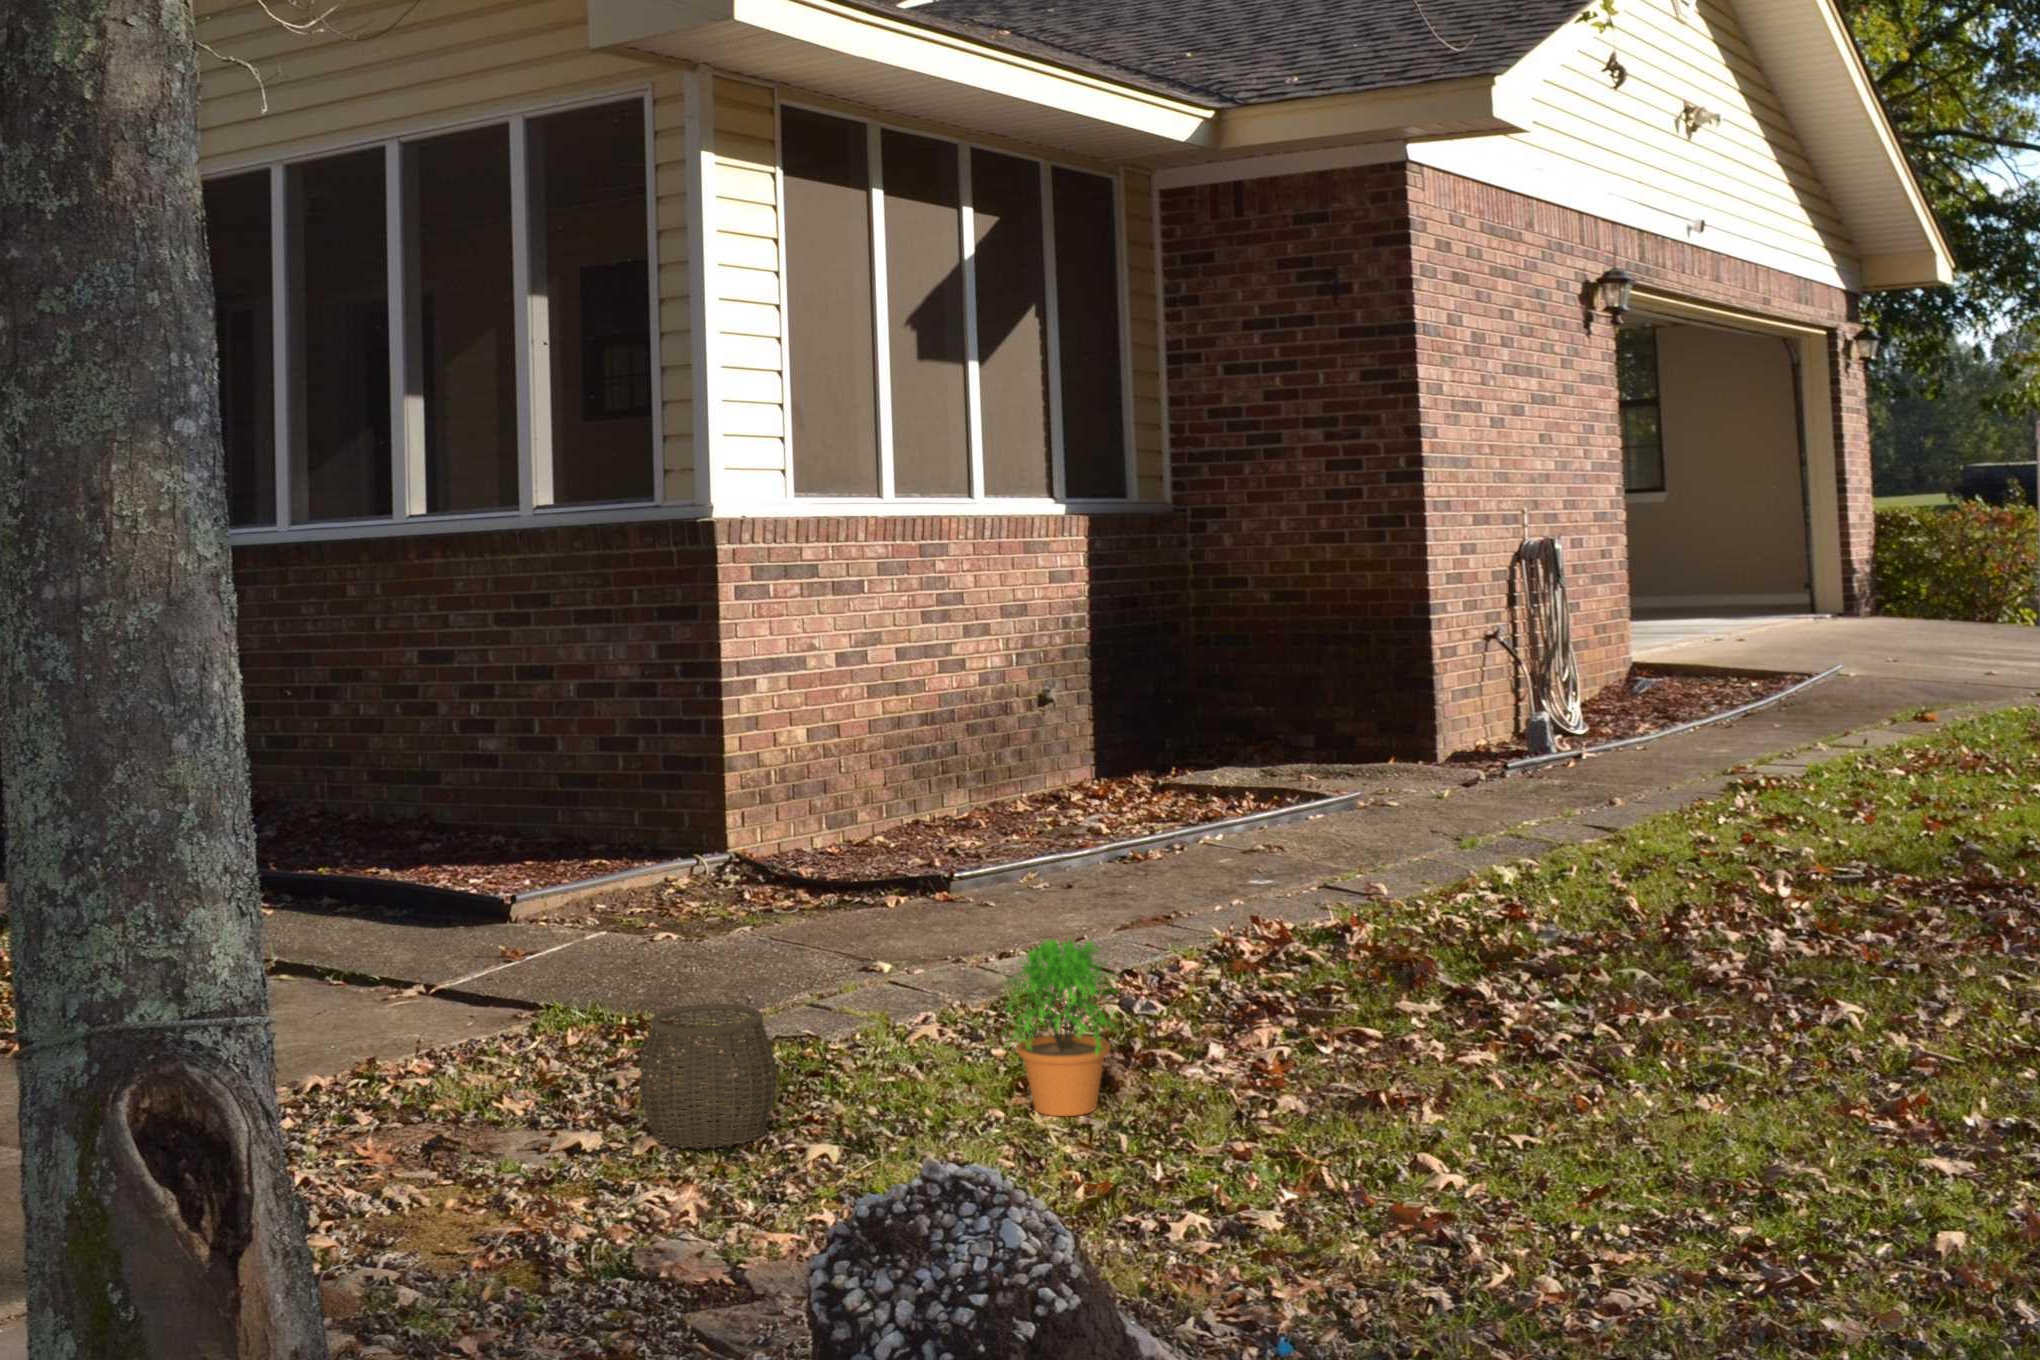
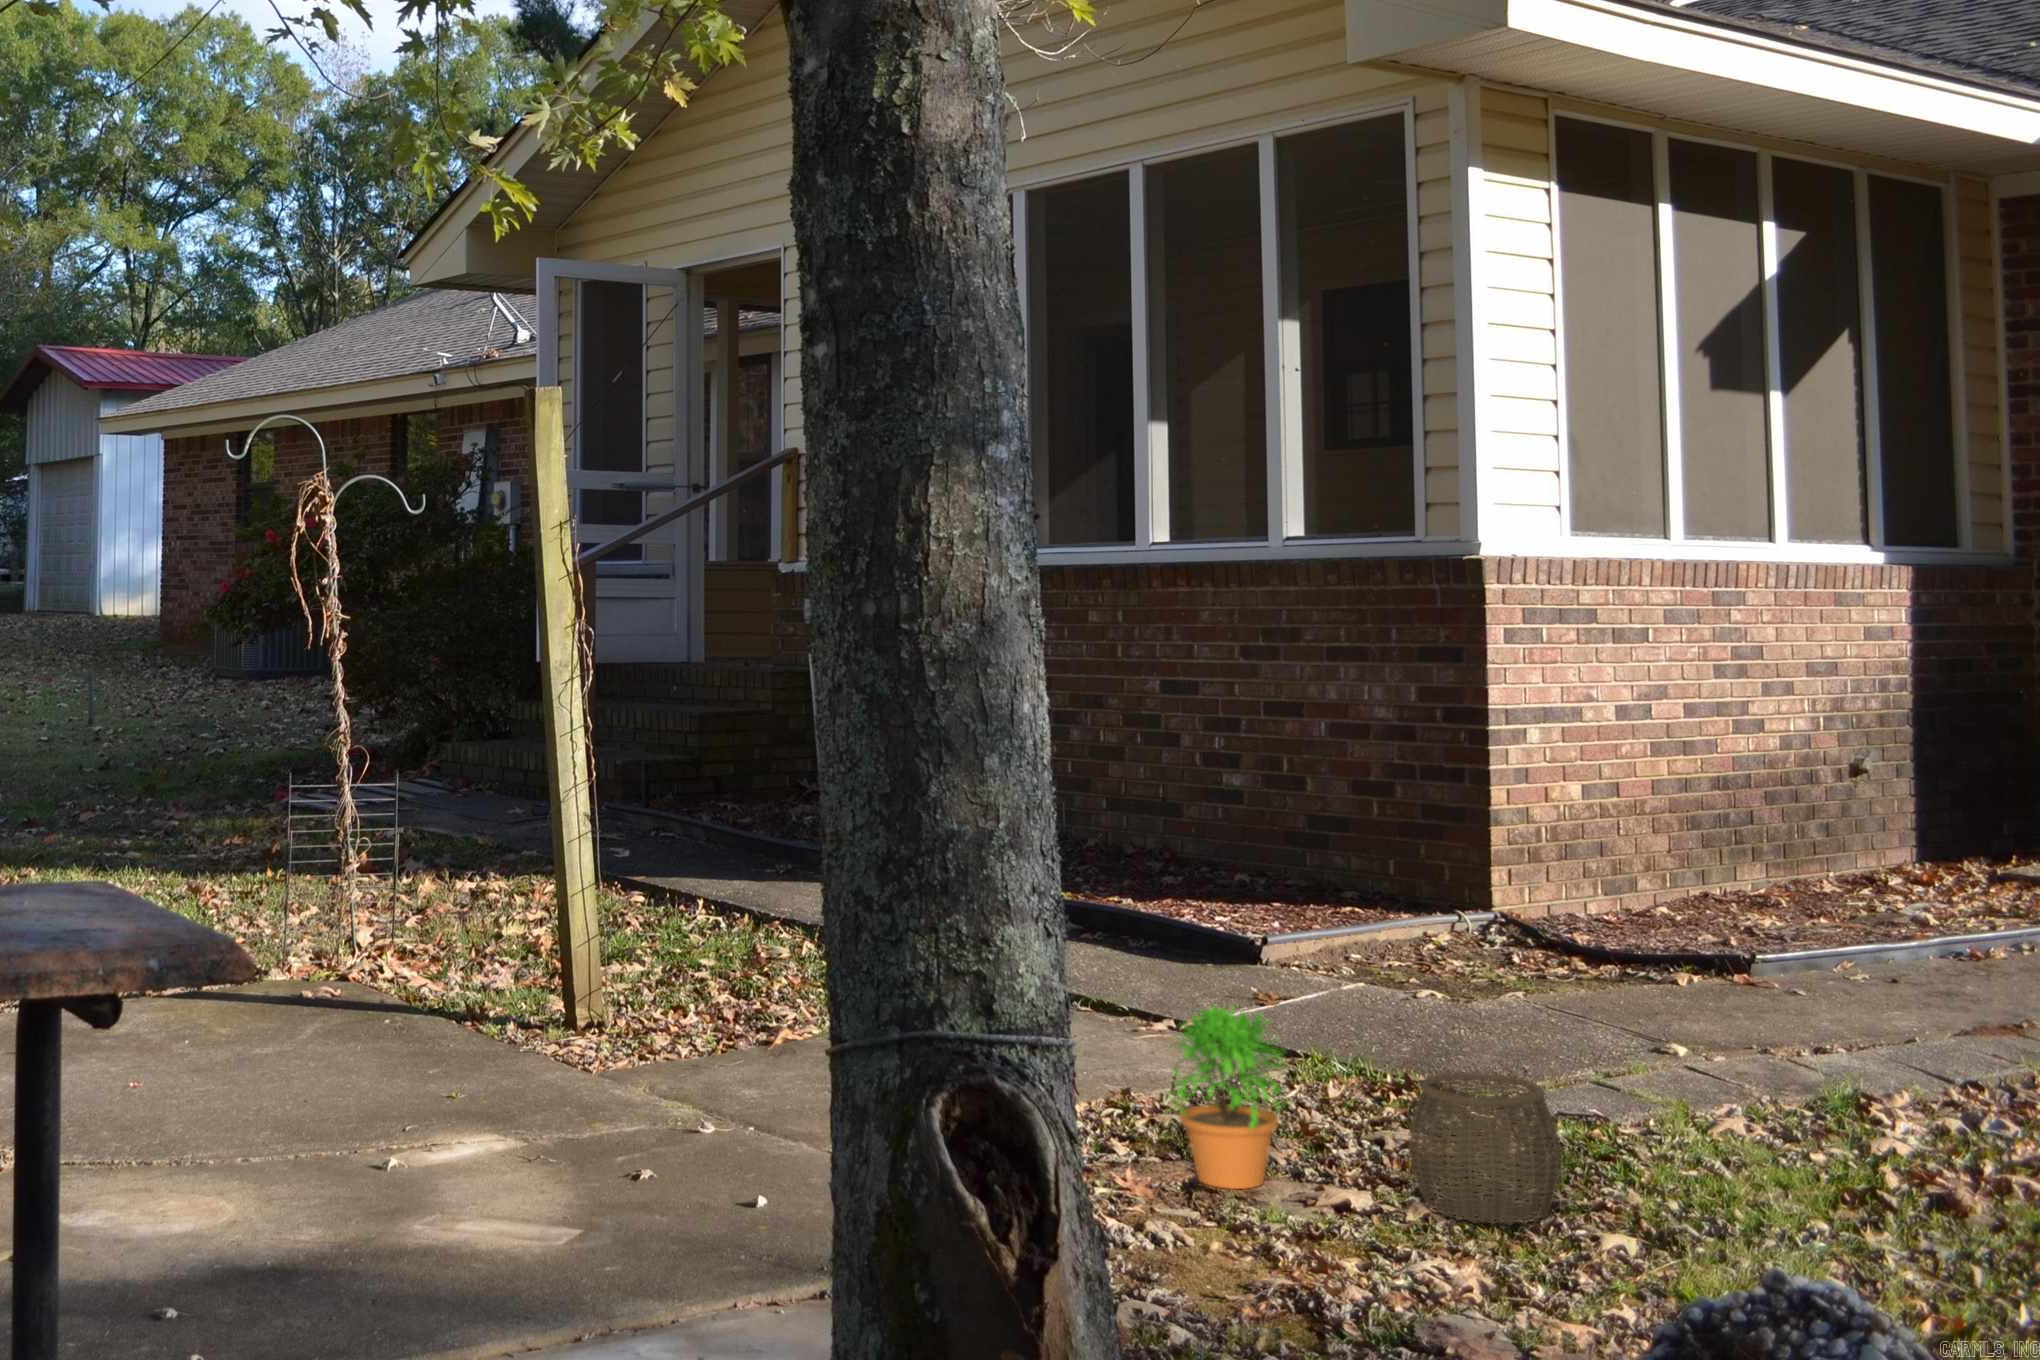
potted plant: present [1002,939,1118,1116] -> present [1166,1005,1286,1189]

